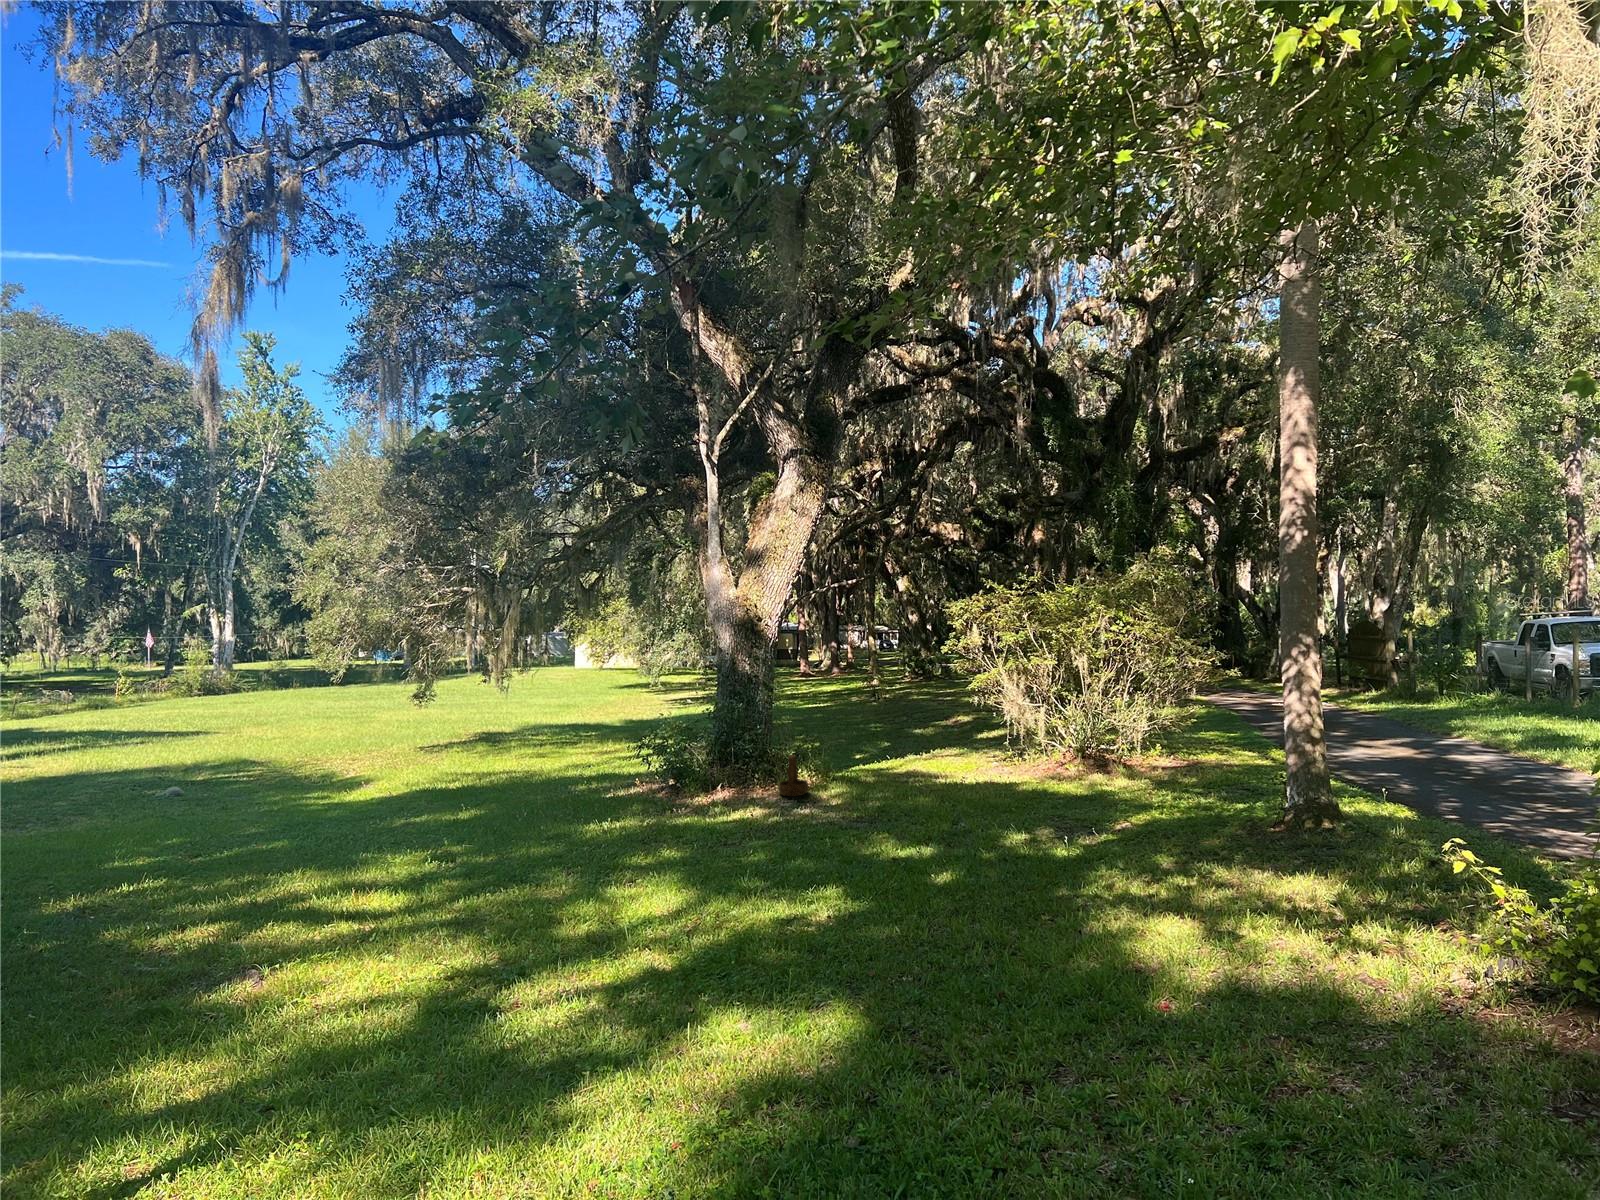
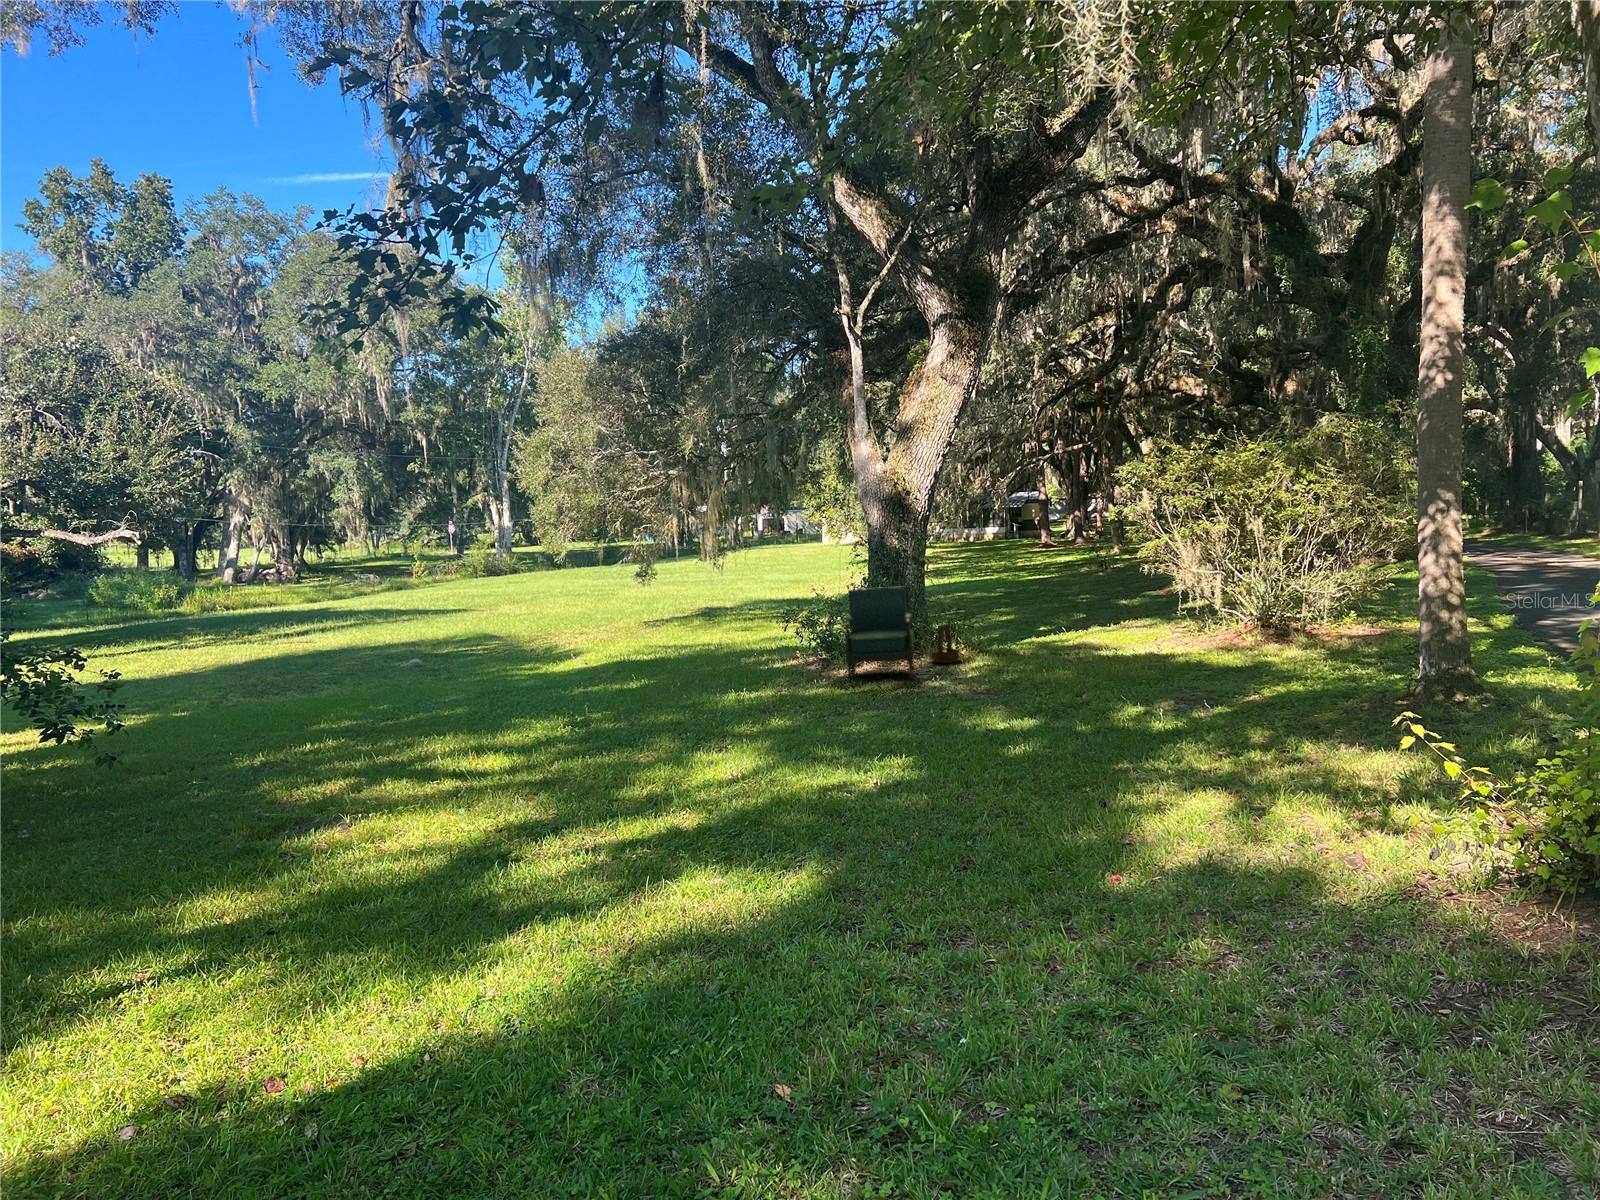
chair: none [697,718,777,827] -> present [845,587,914,681]

